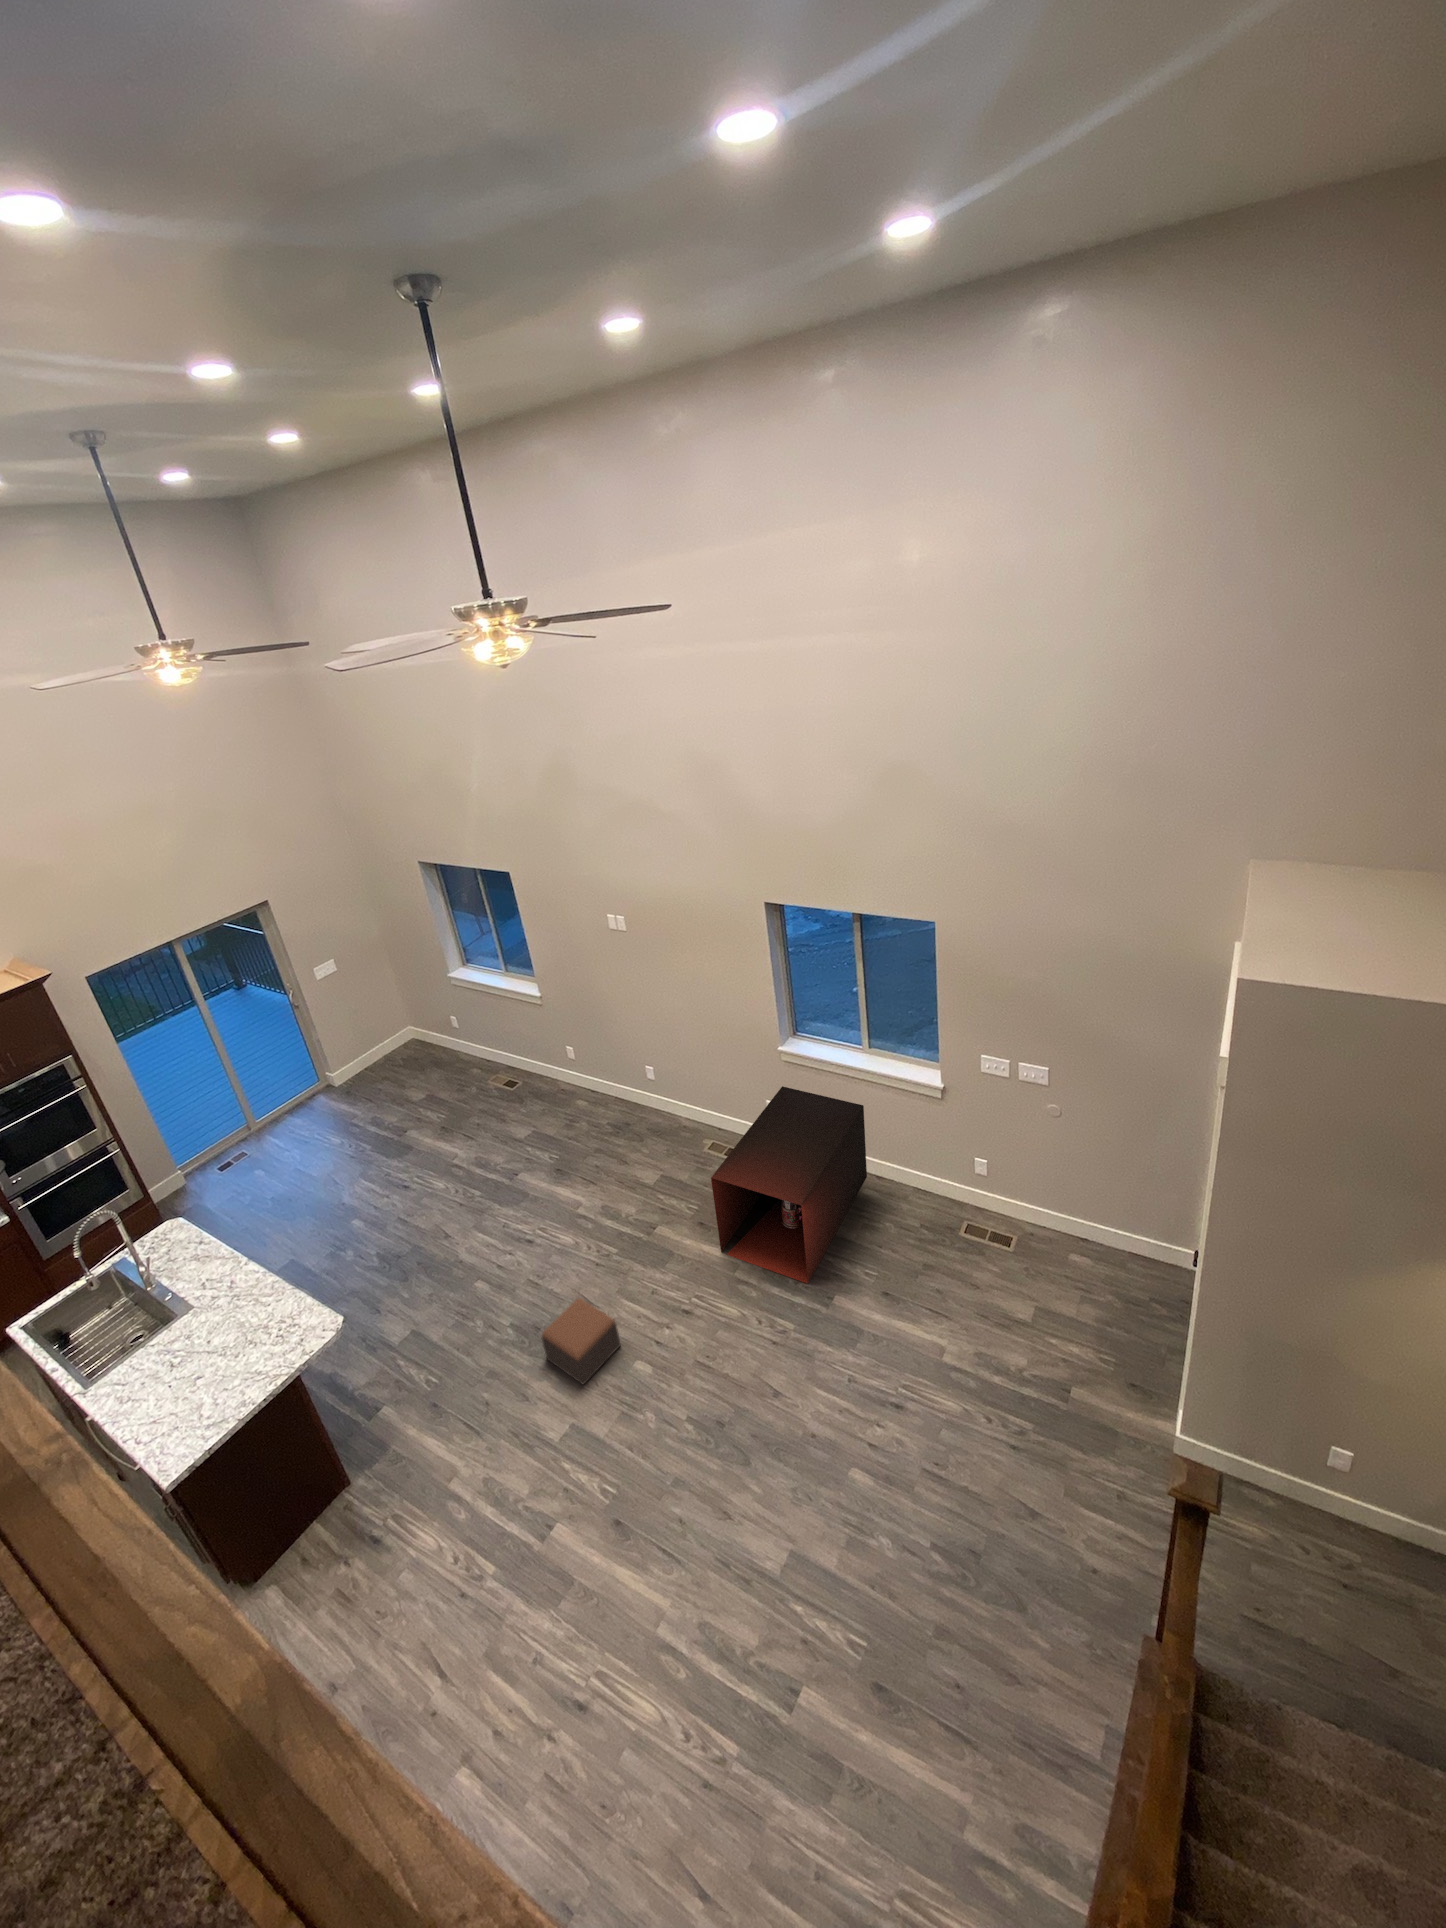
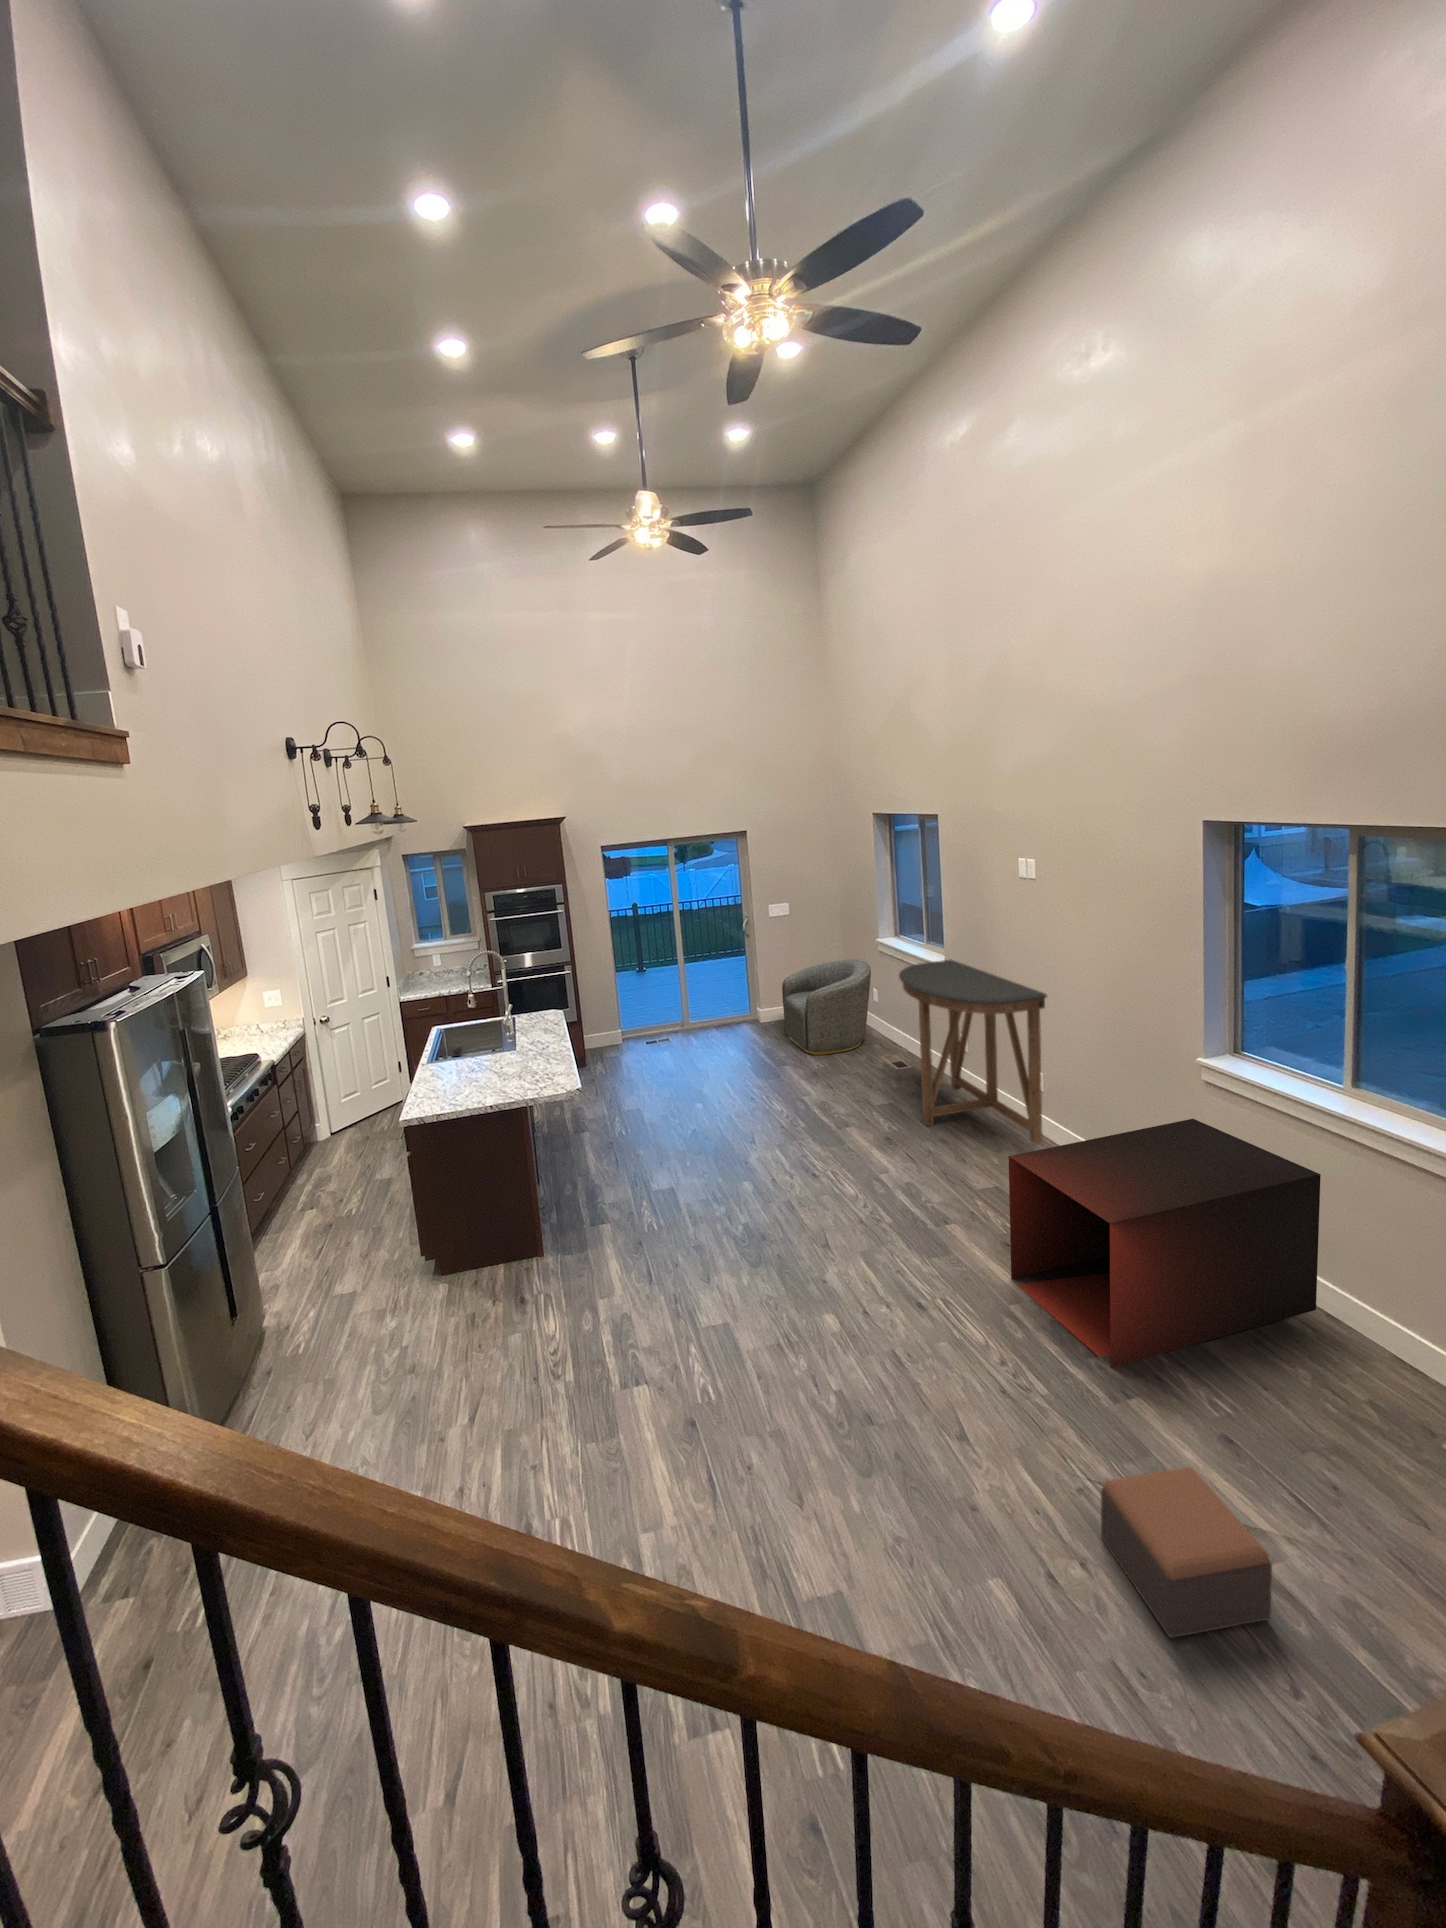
console table: none [519,990,666,1143] -> present [899,959,1047,1144]
armchair: none [359,994,460,1105] -> present [782,959,871,1054]
footstool: present [542,1298,621,1384] -> present [1101,1467,1272,1638]

